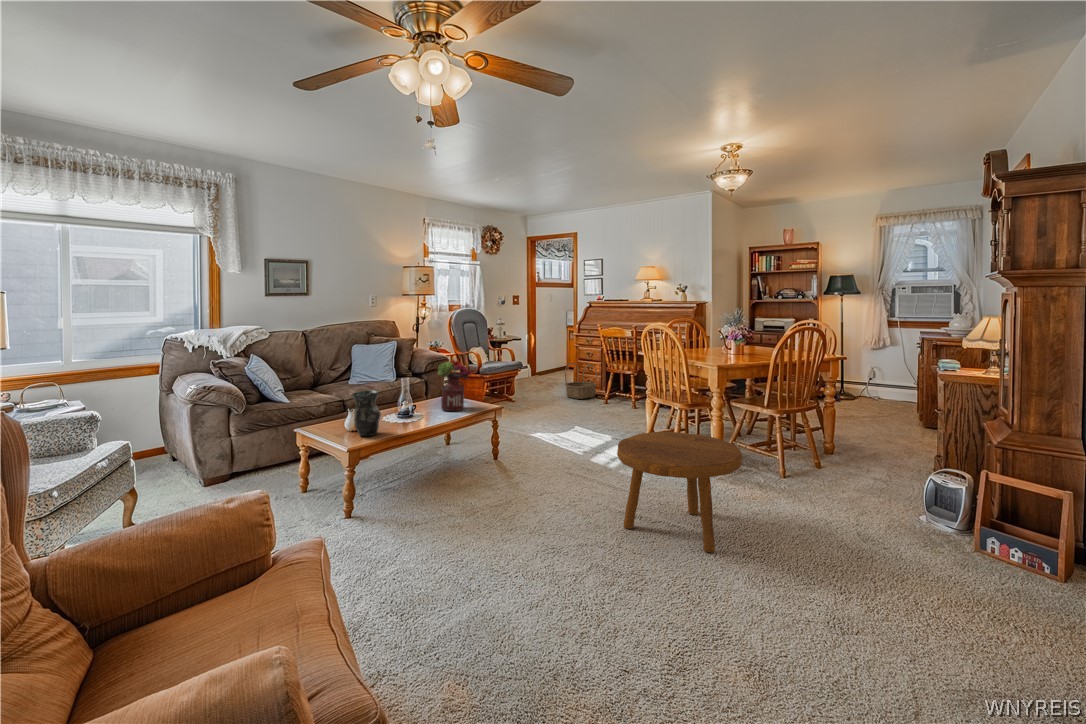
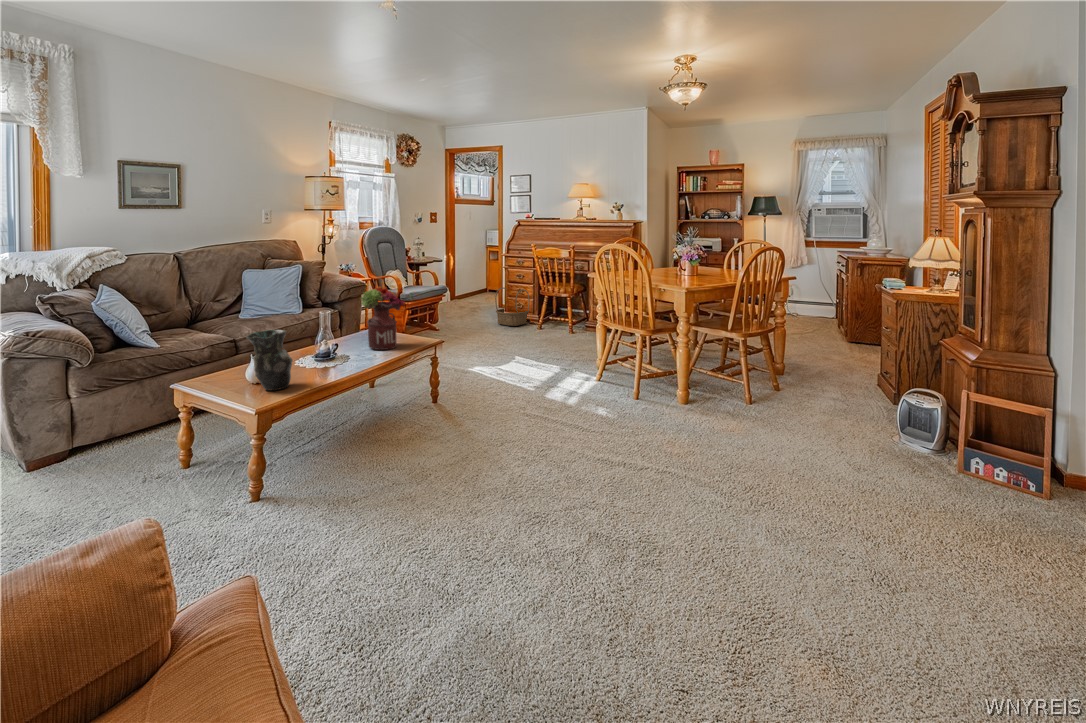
footstool: present [617,432,742,552] -> none [601,365,746,502]

